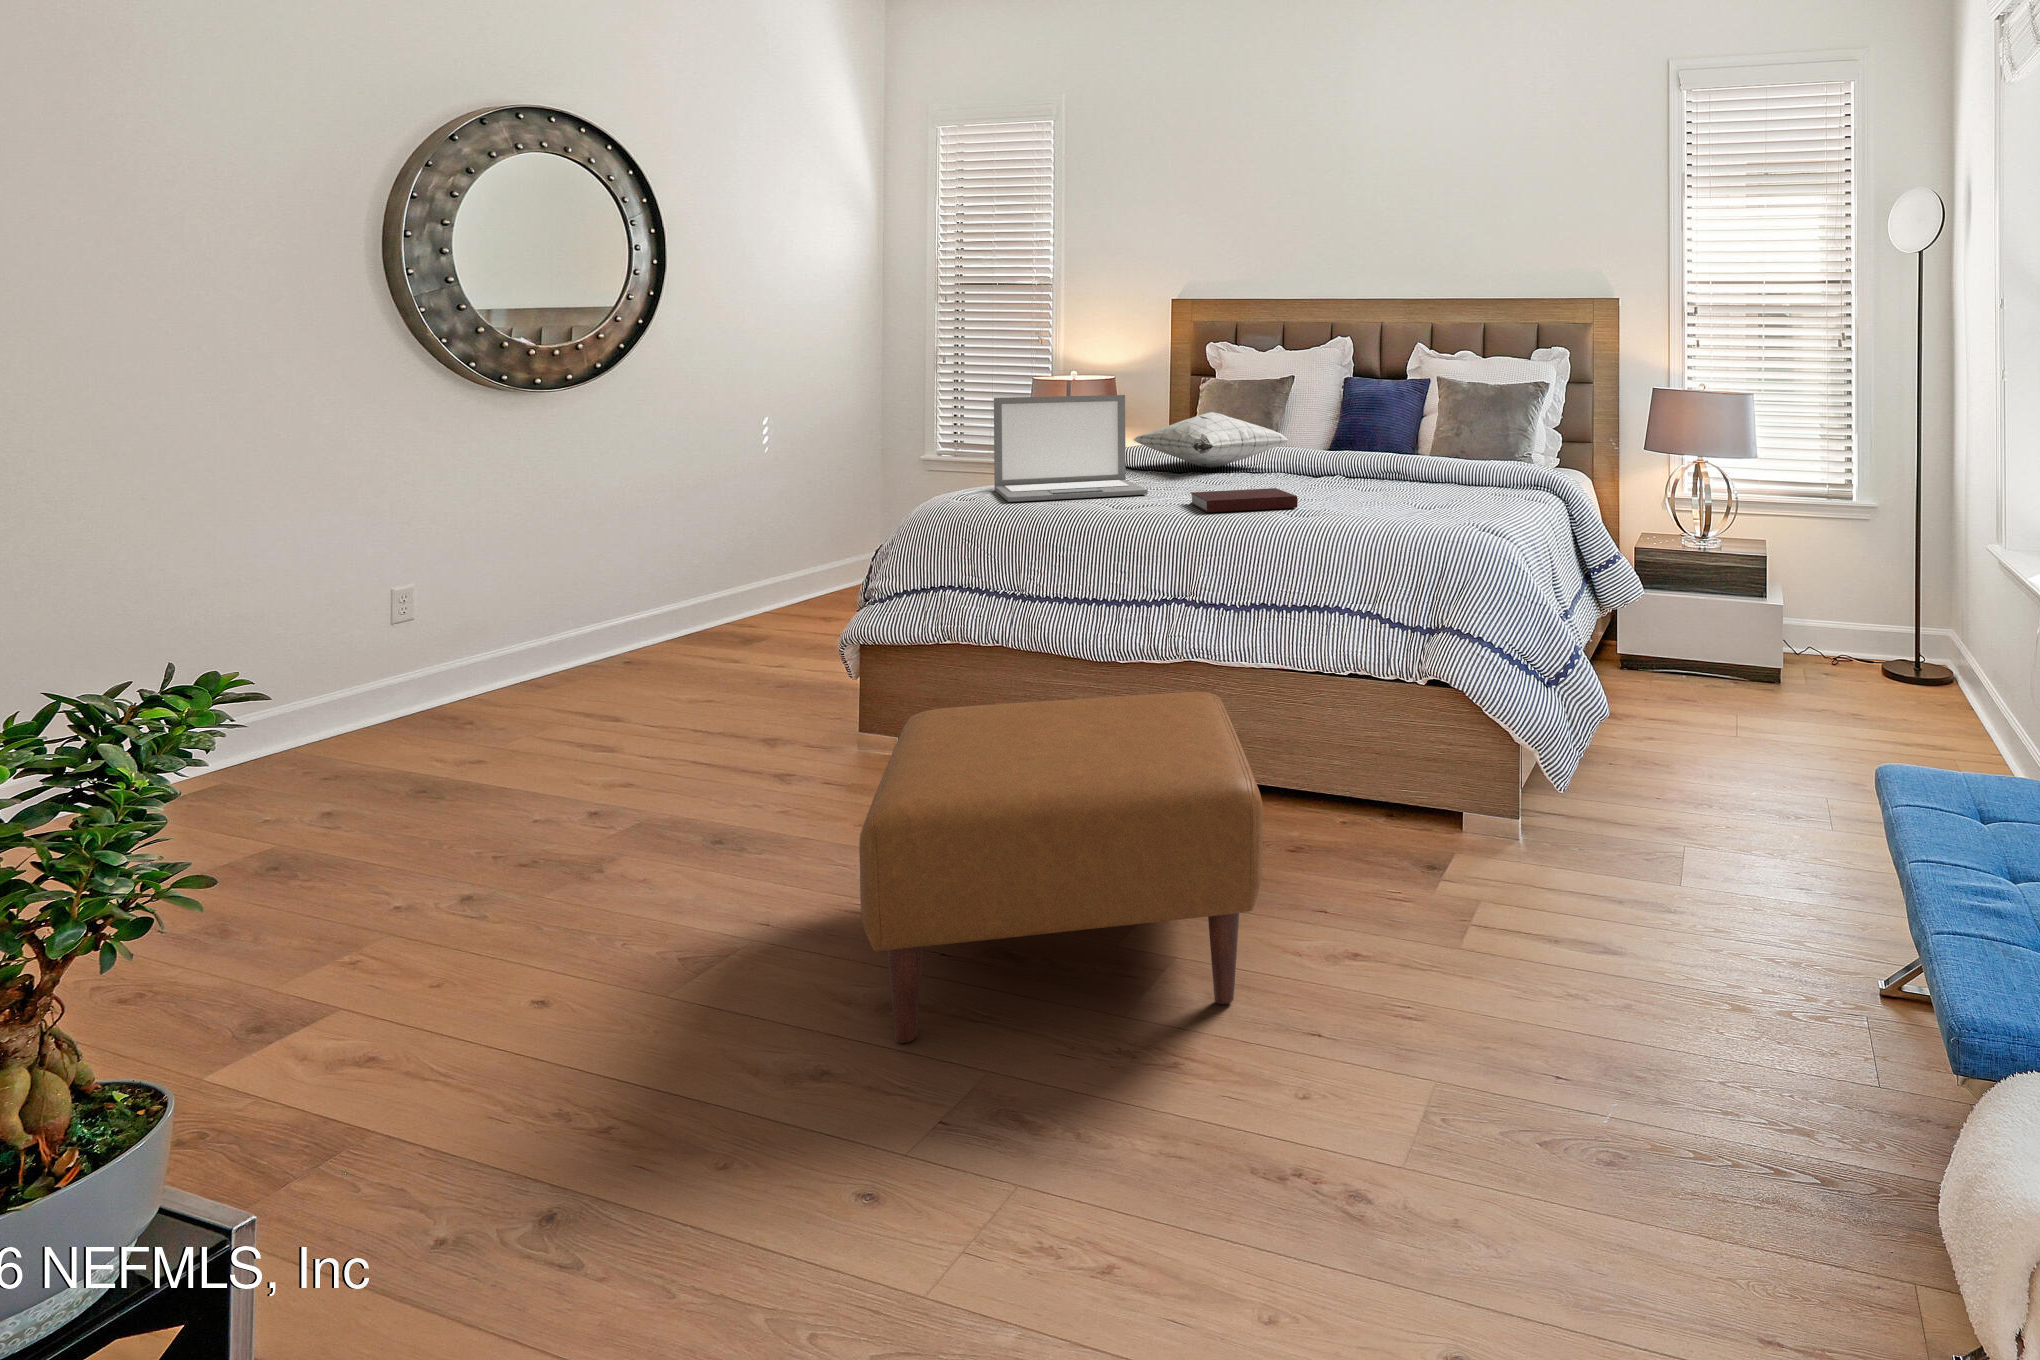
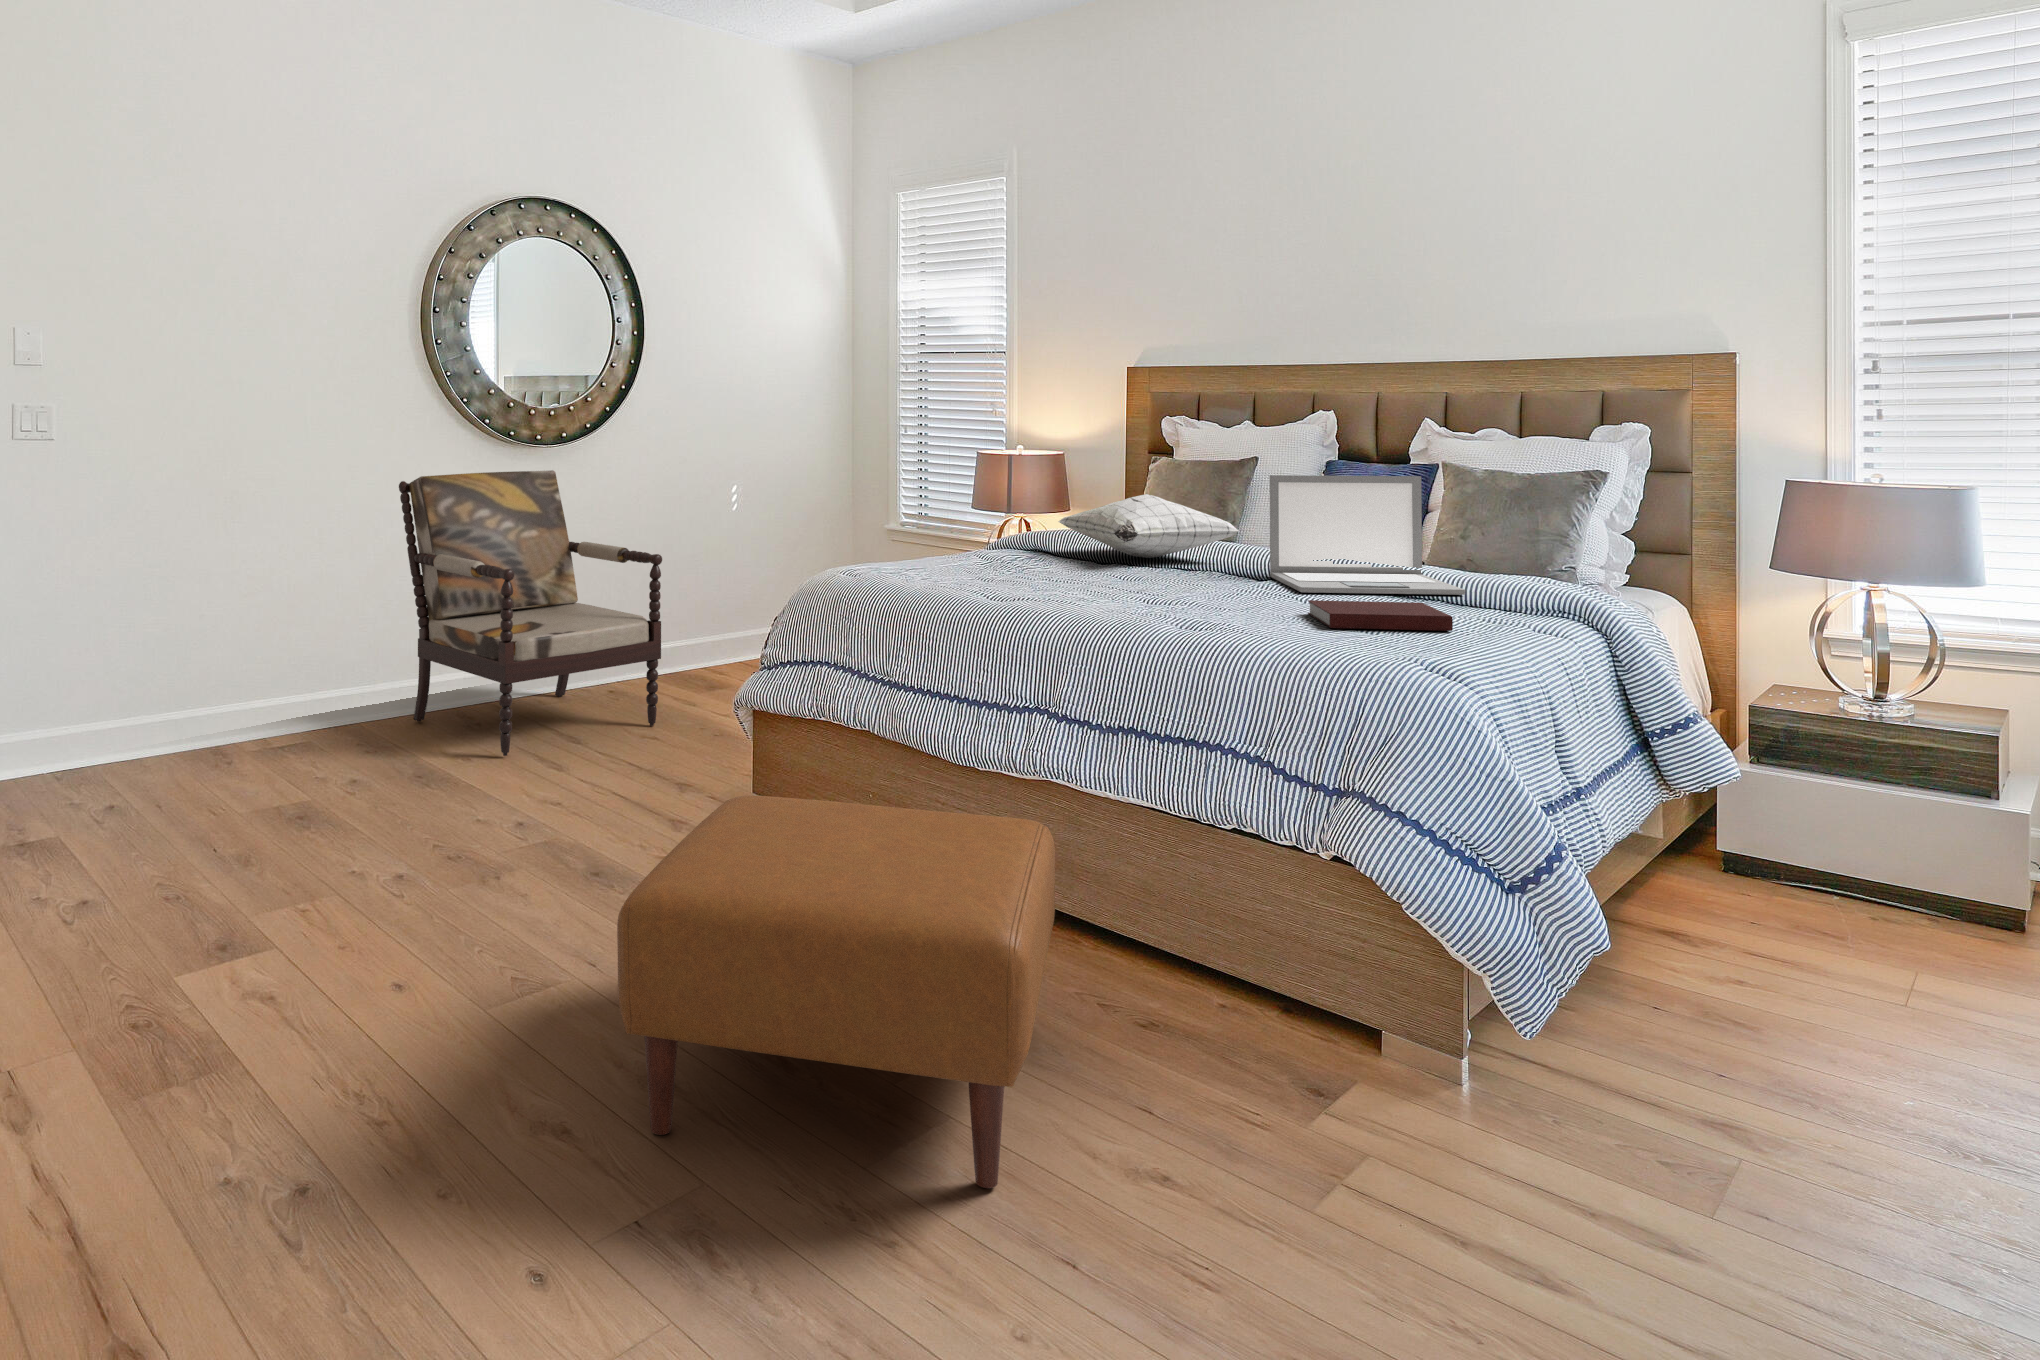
laptop: present [994,395,1148,502] -> present [1269,475,1465,595]
armchair: none [364,413,718,726] -> present [399,470,662,756]
notebook: present [1190,488,1298,513] -> present [1308,600,1453,631]

